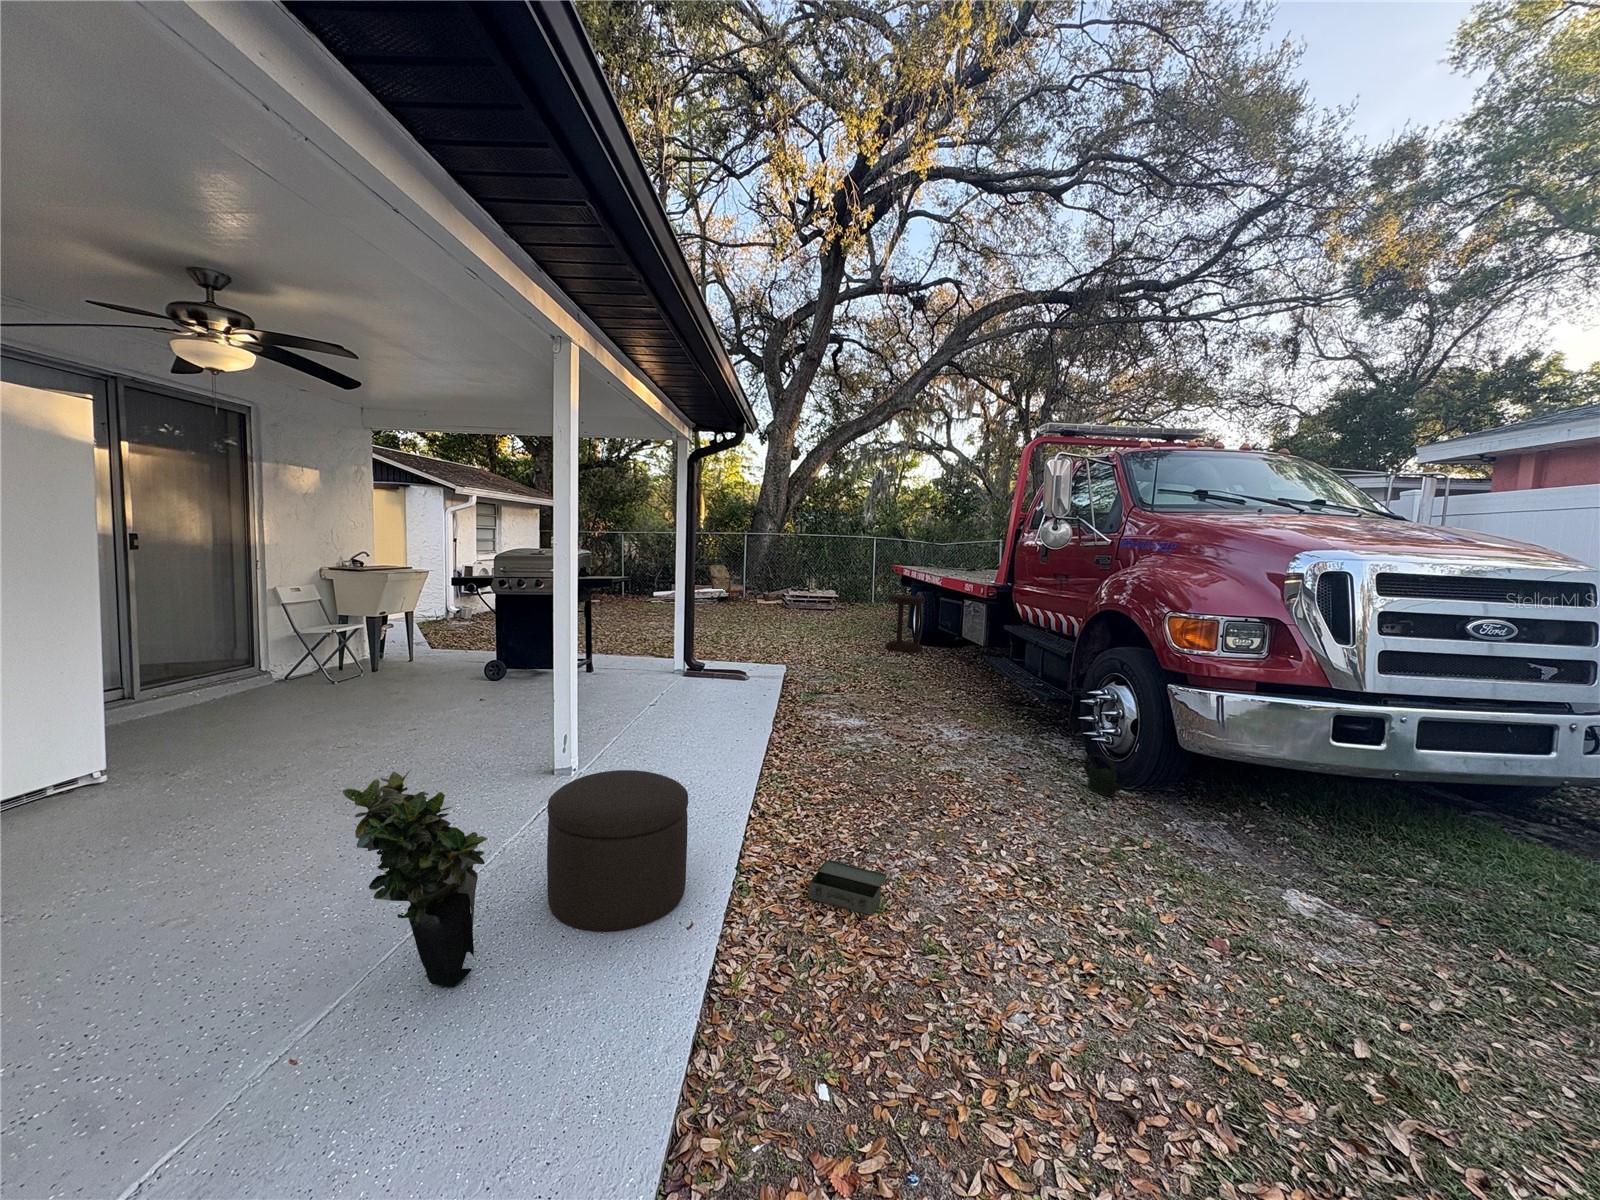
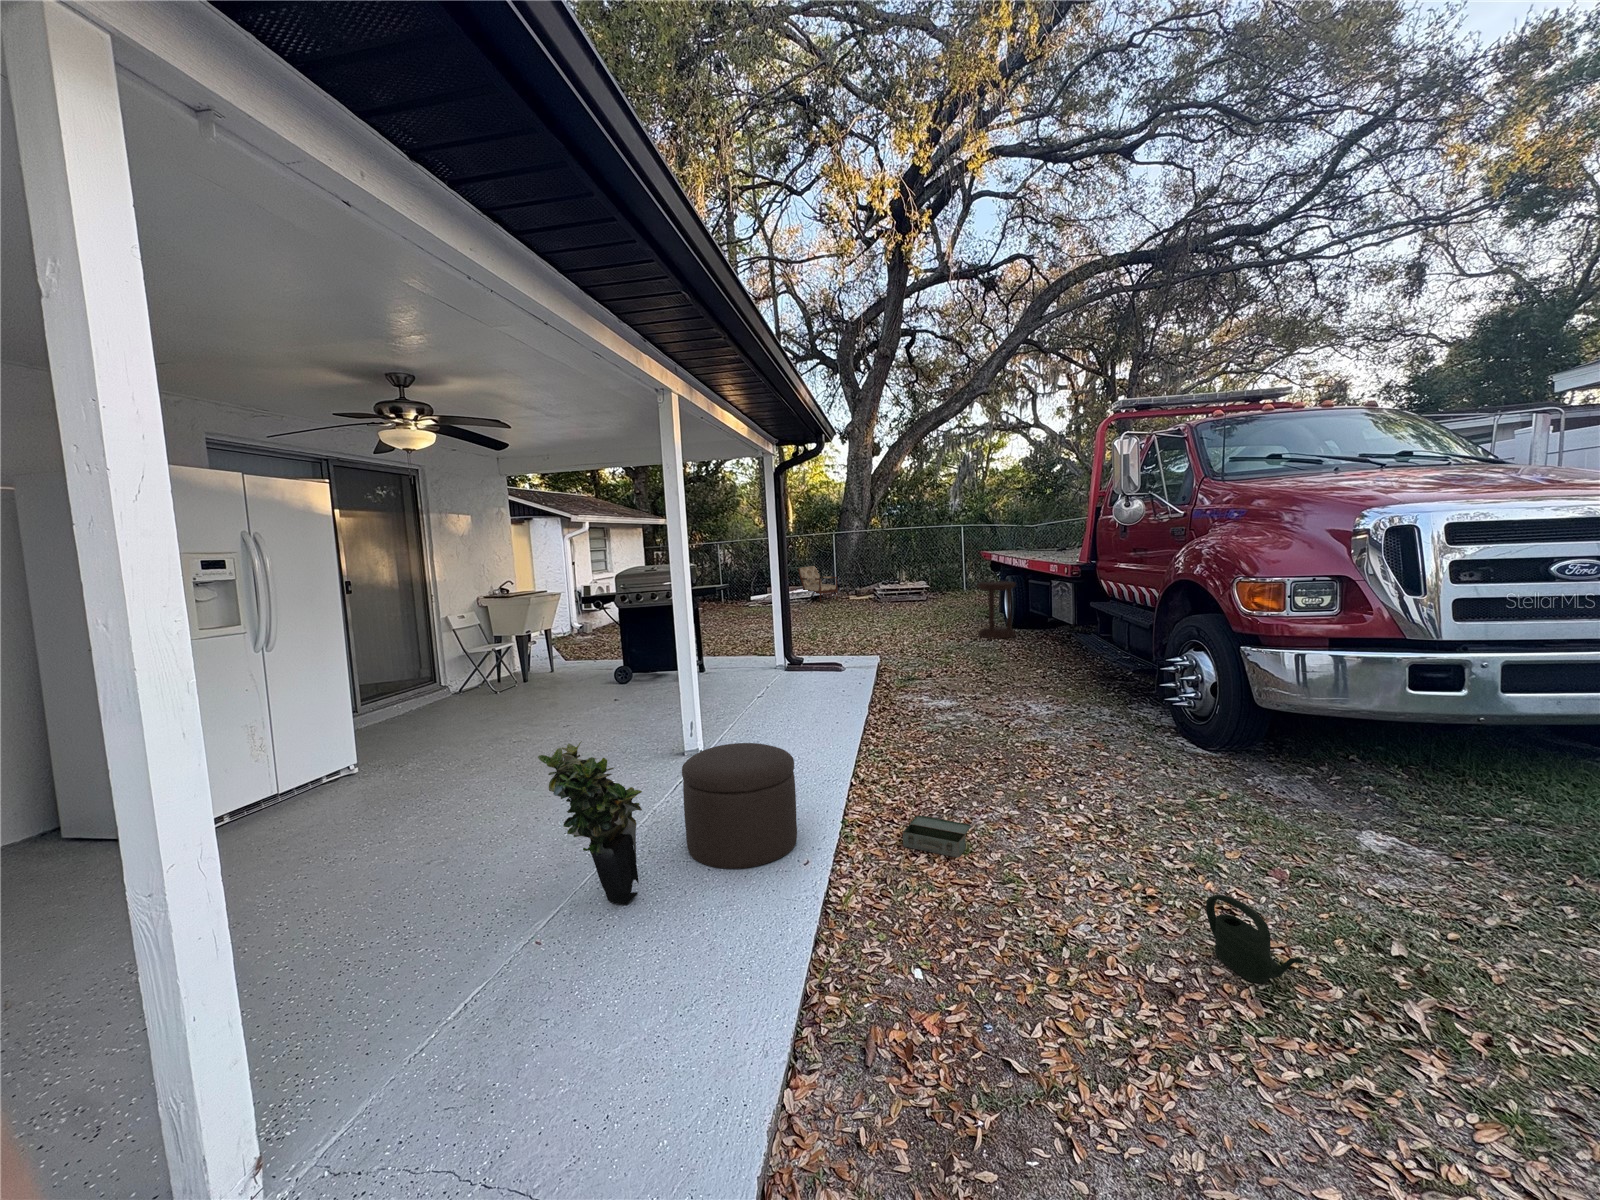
watering can: present [1084,754,1131,797] -> present [1206,895,1303,983]

